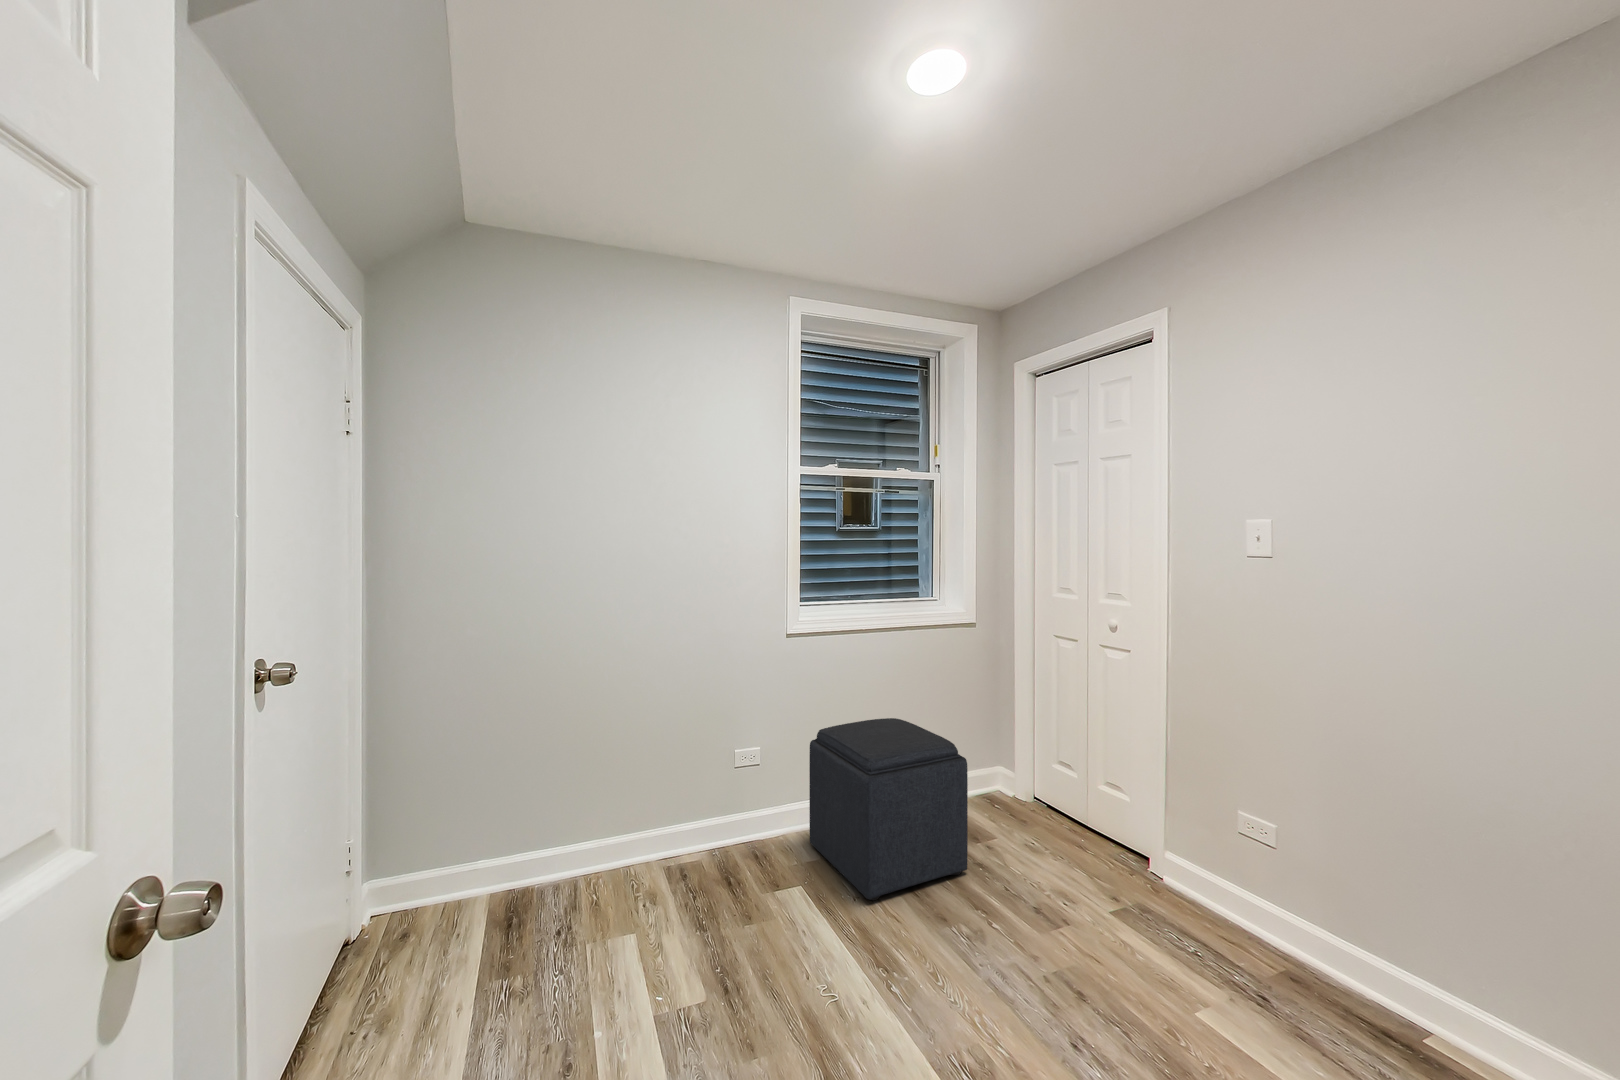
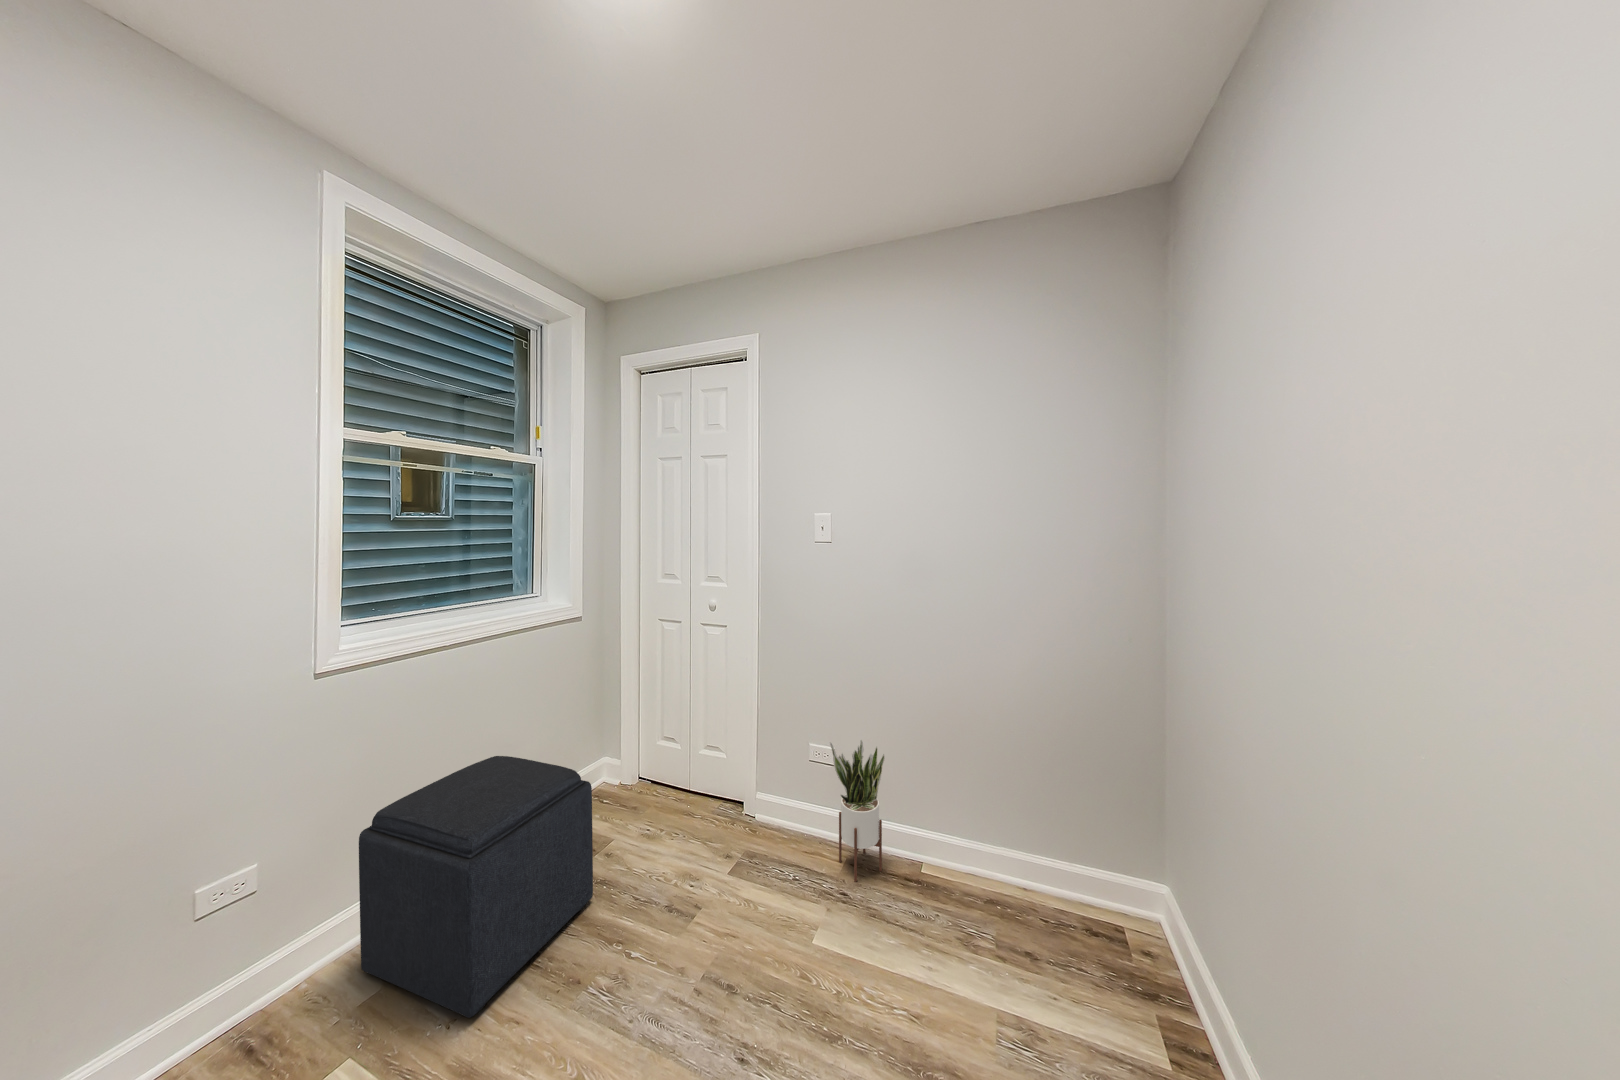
potted plant: none [1254,797,1354,1006] -> present [830,740,885,882]

